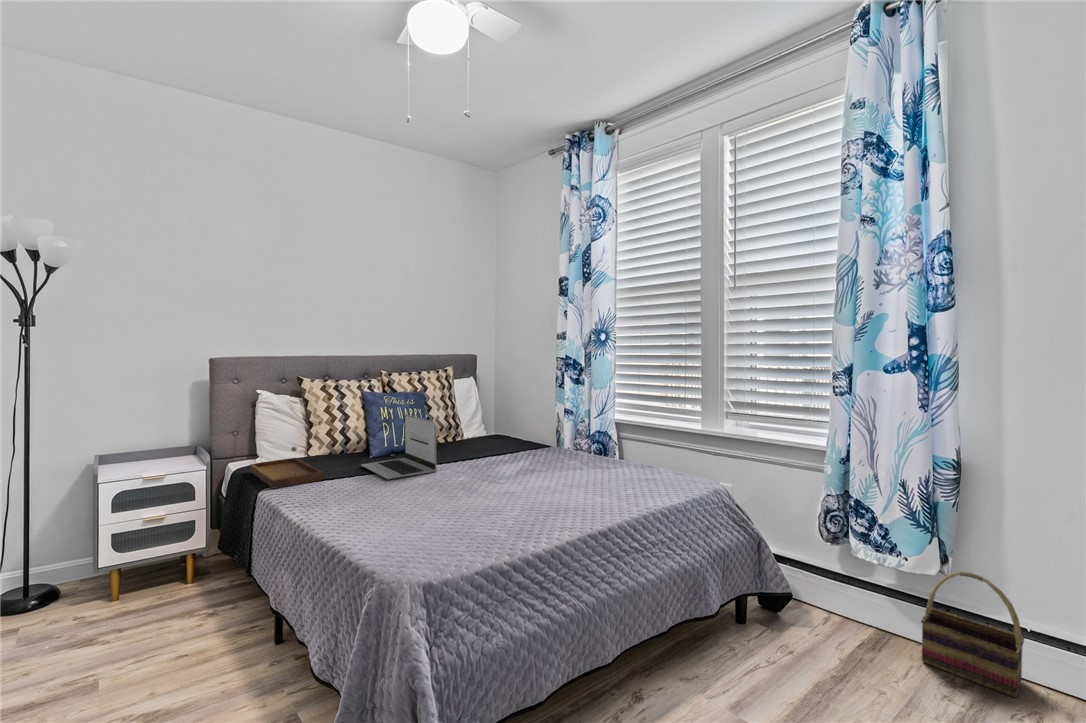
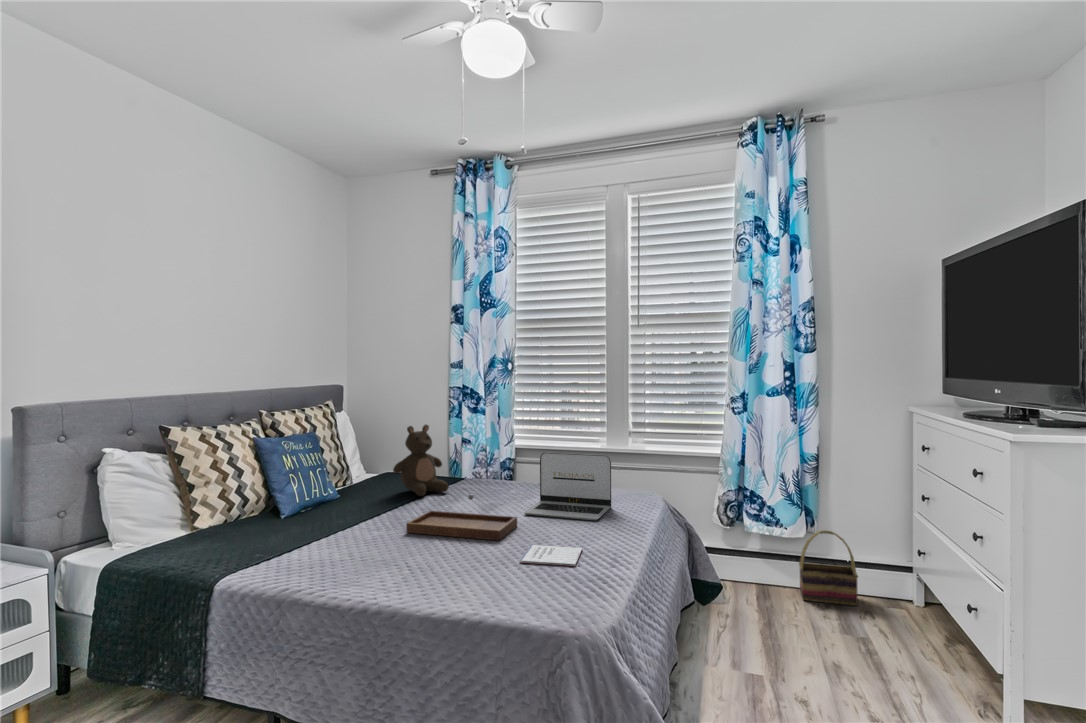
stuffed bear: none [471,389,521,454] -> present [393,425,449,496]
laptop: present [361,415,437,480] -> present [524,452,612,520]
tray: present [250,447,323,489] -> present [406,494,517,540]
notebook: none [434,515,515,545] -> present [519,545,582,566]

